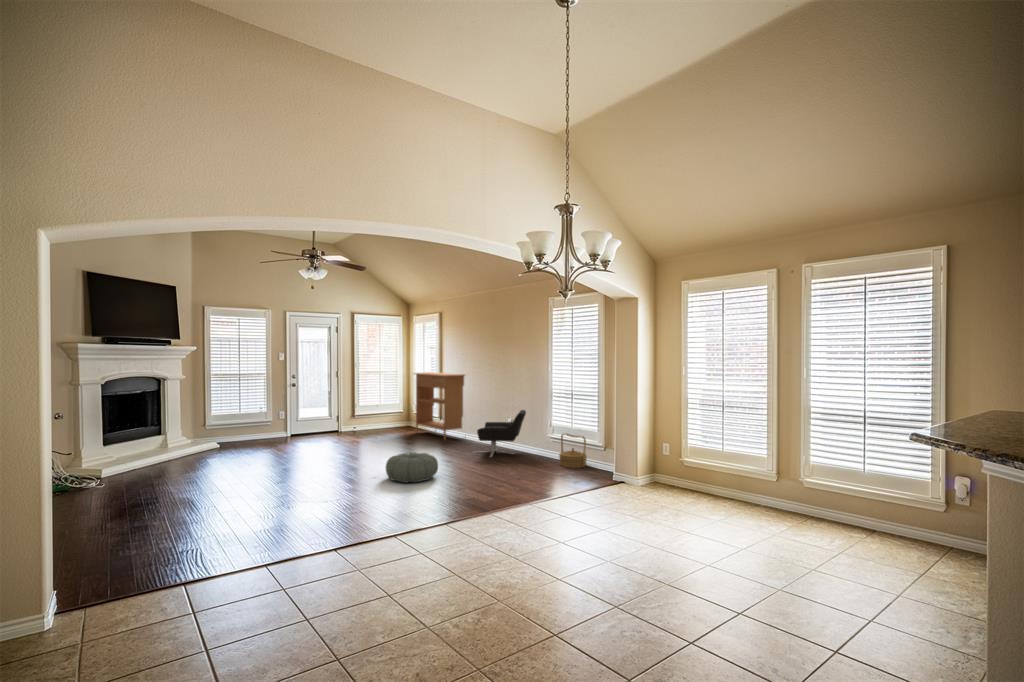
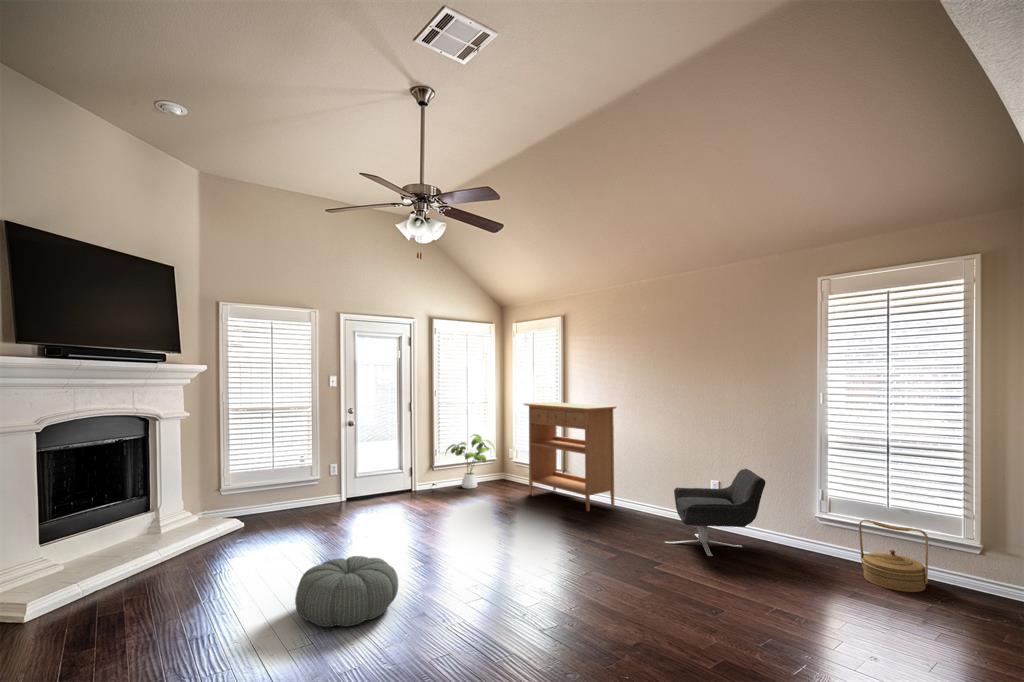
house plant: none [362,394,395,430] -> present [446,434,494,489]
pouf: present [386,452,438,483] -> present [295,556,398,627]

